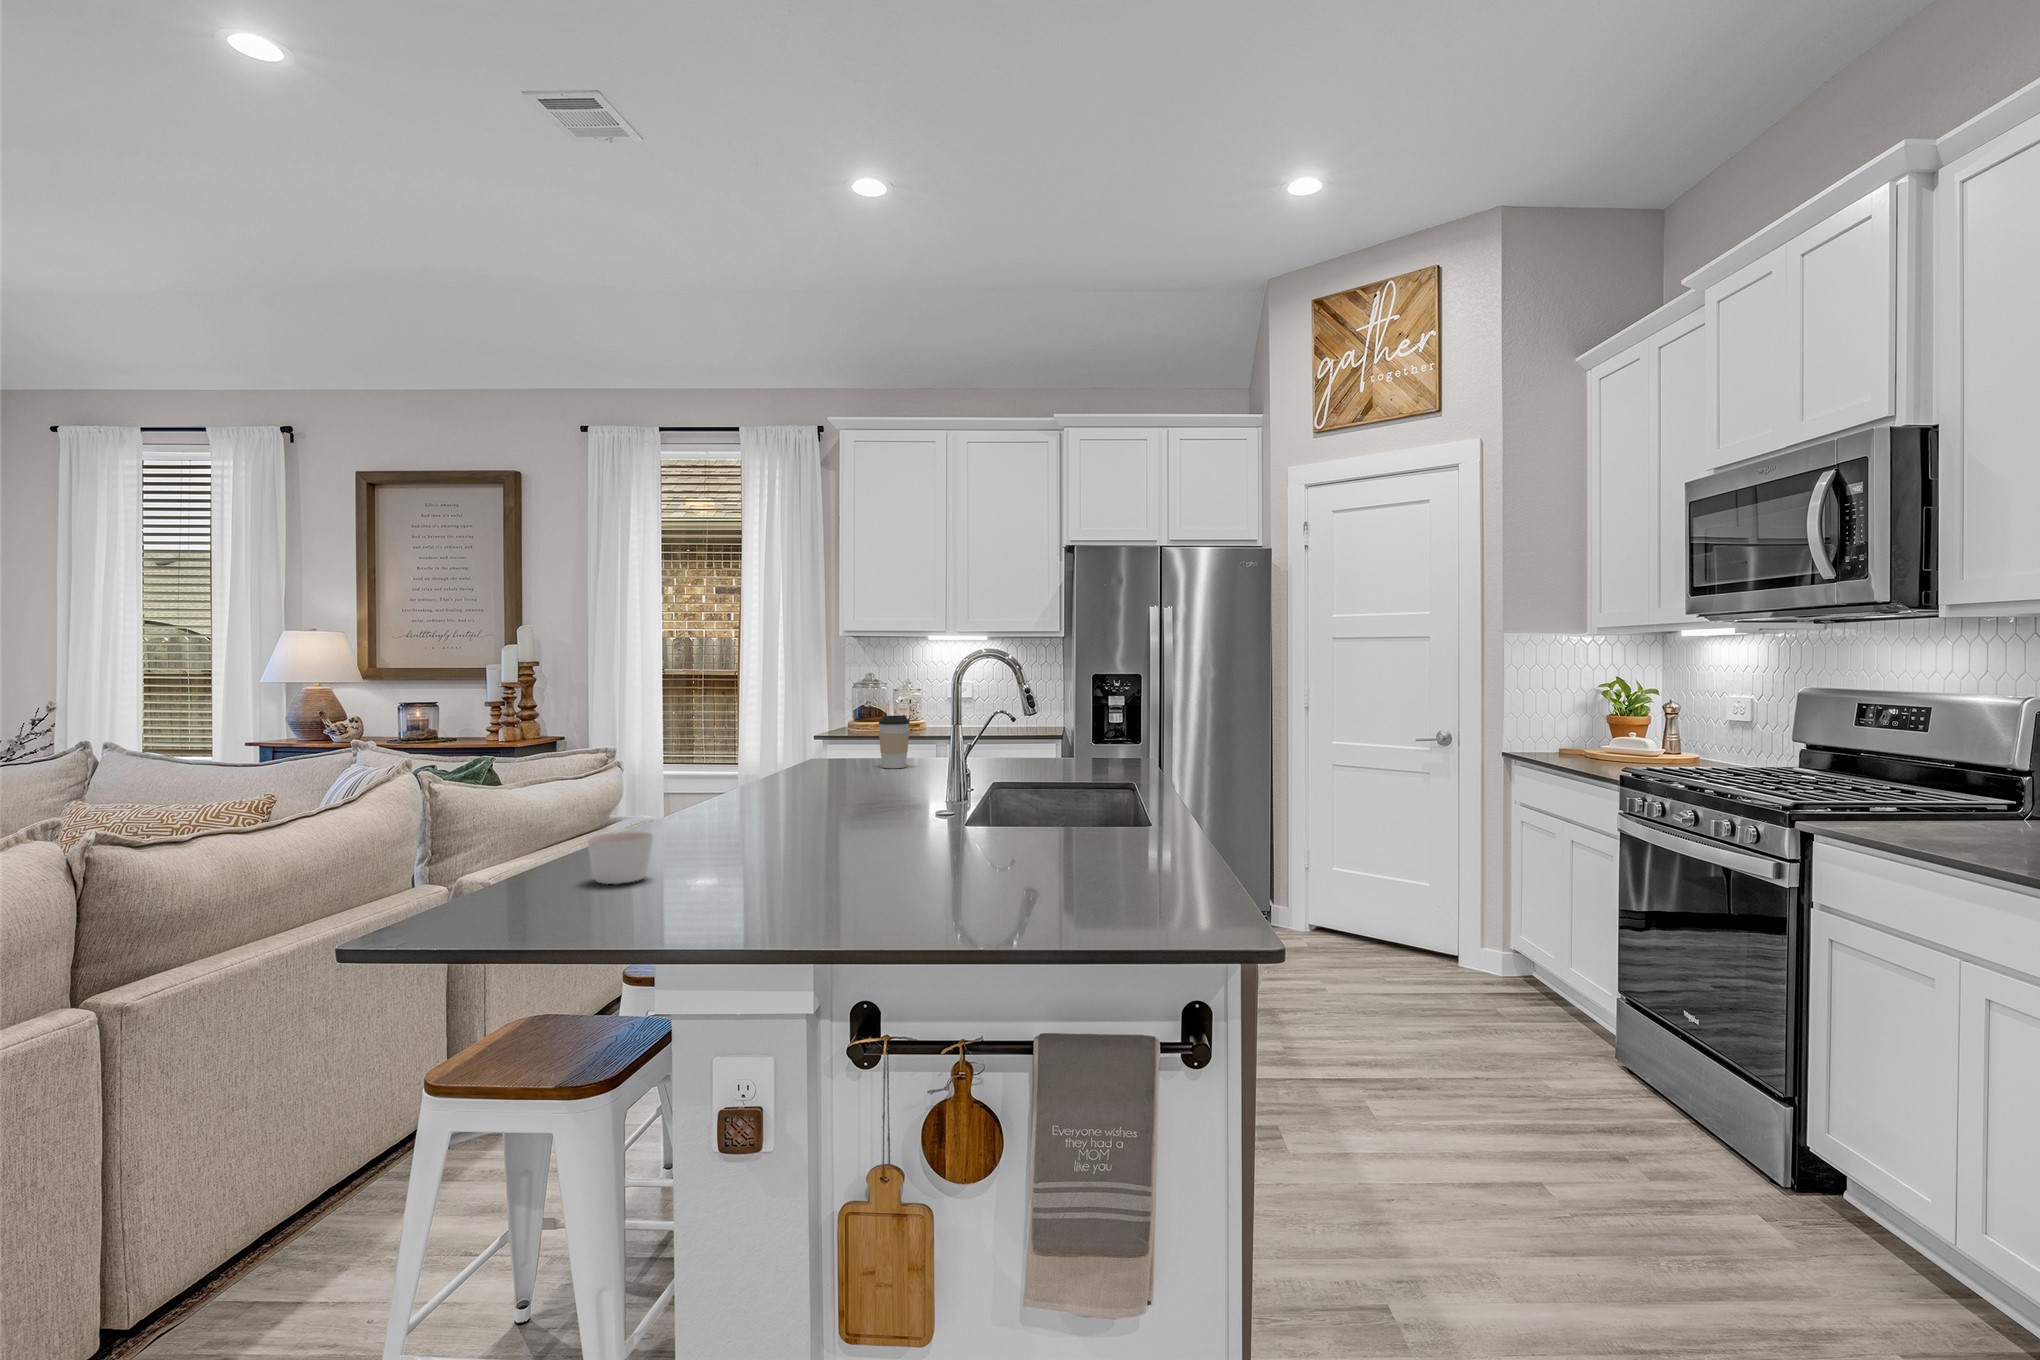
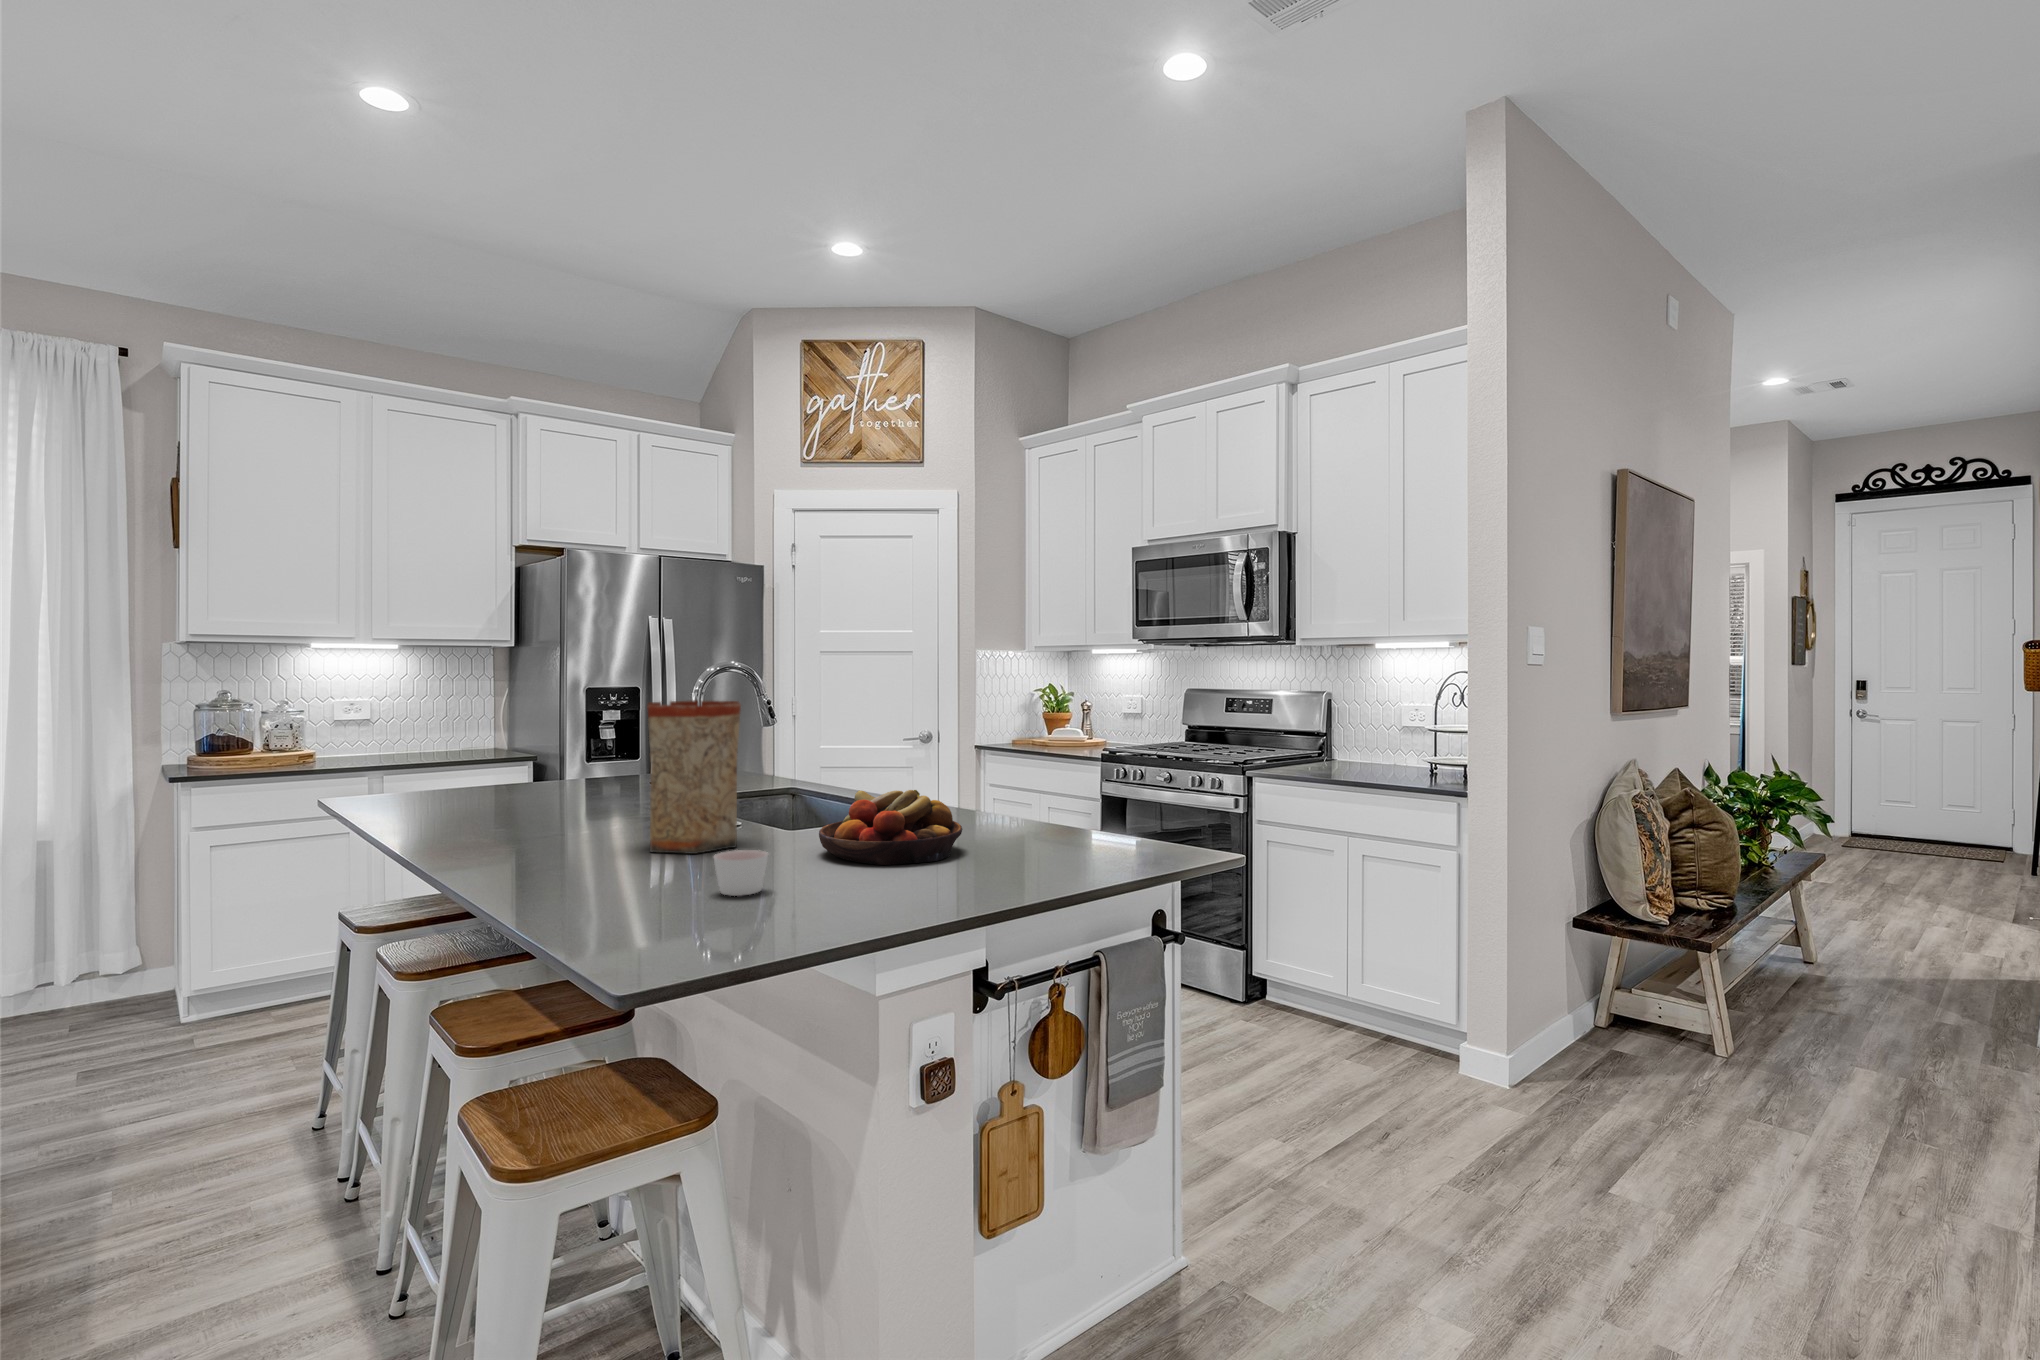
vase: none [730,669,842,834] -> present [648,700,741,854]
coffee cup: present [879,715,910,768] -> none [539,739,574,795]
fruit bowl: none [812,781,992,879] -> present [819,790,962,865]

